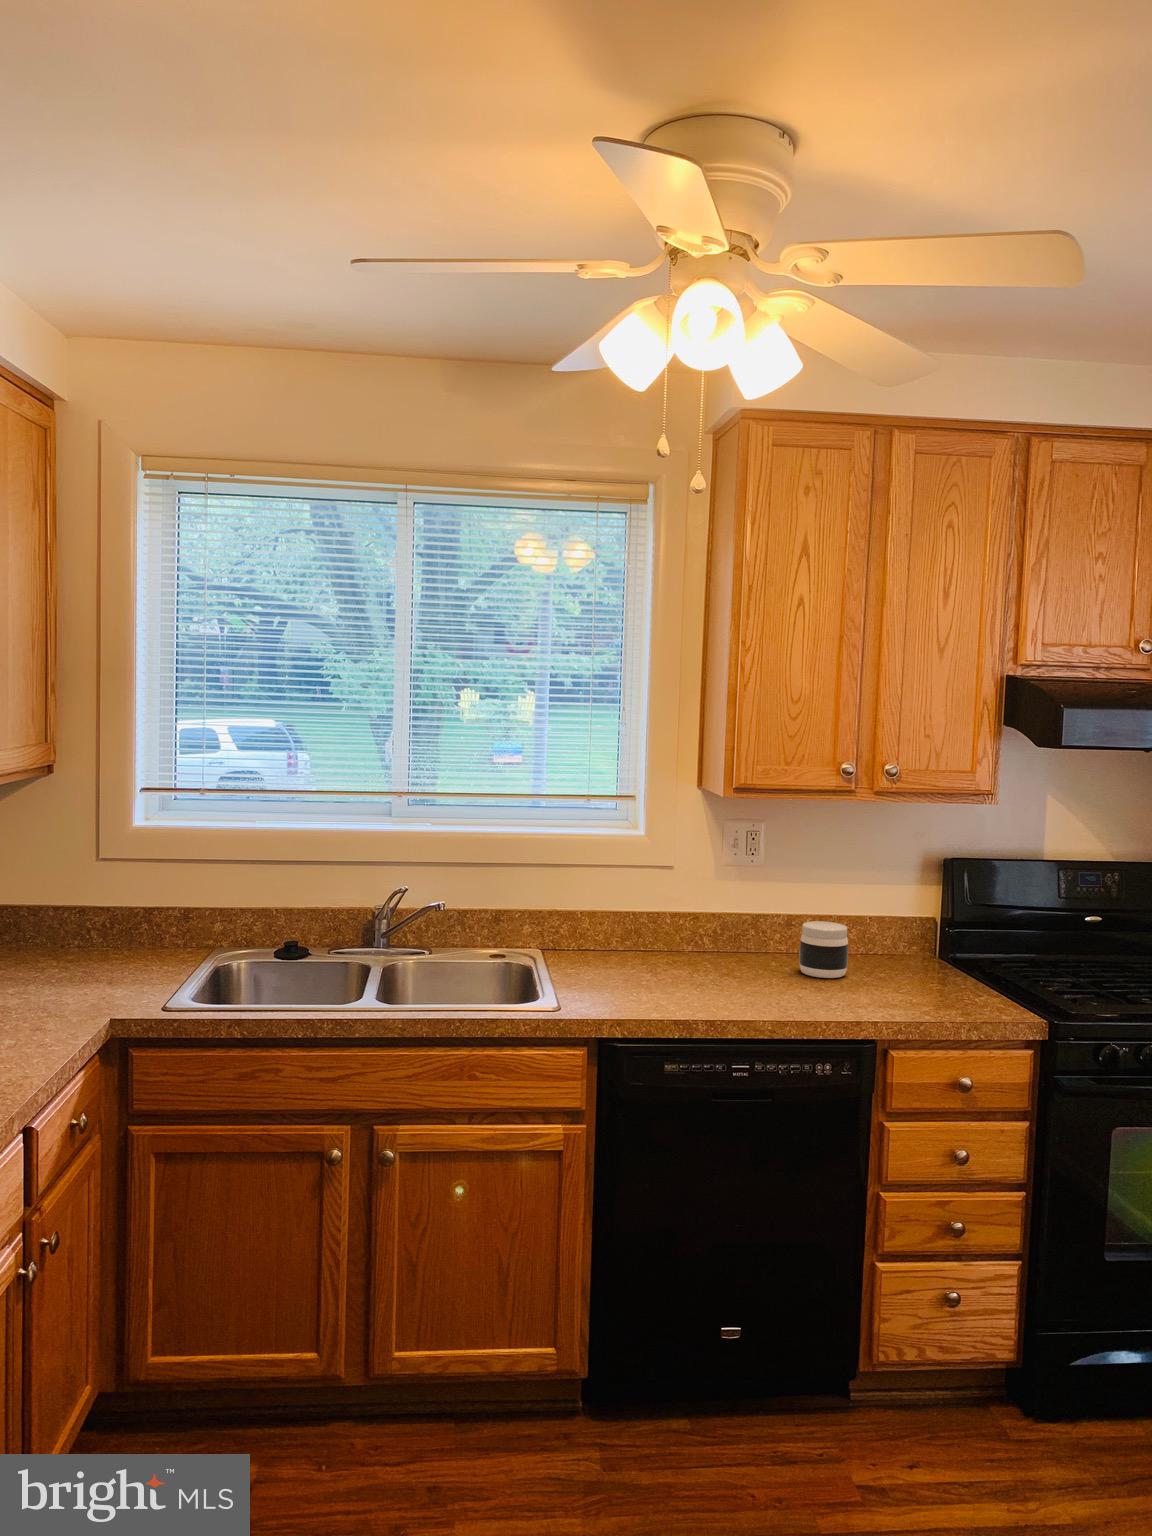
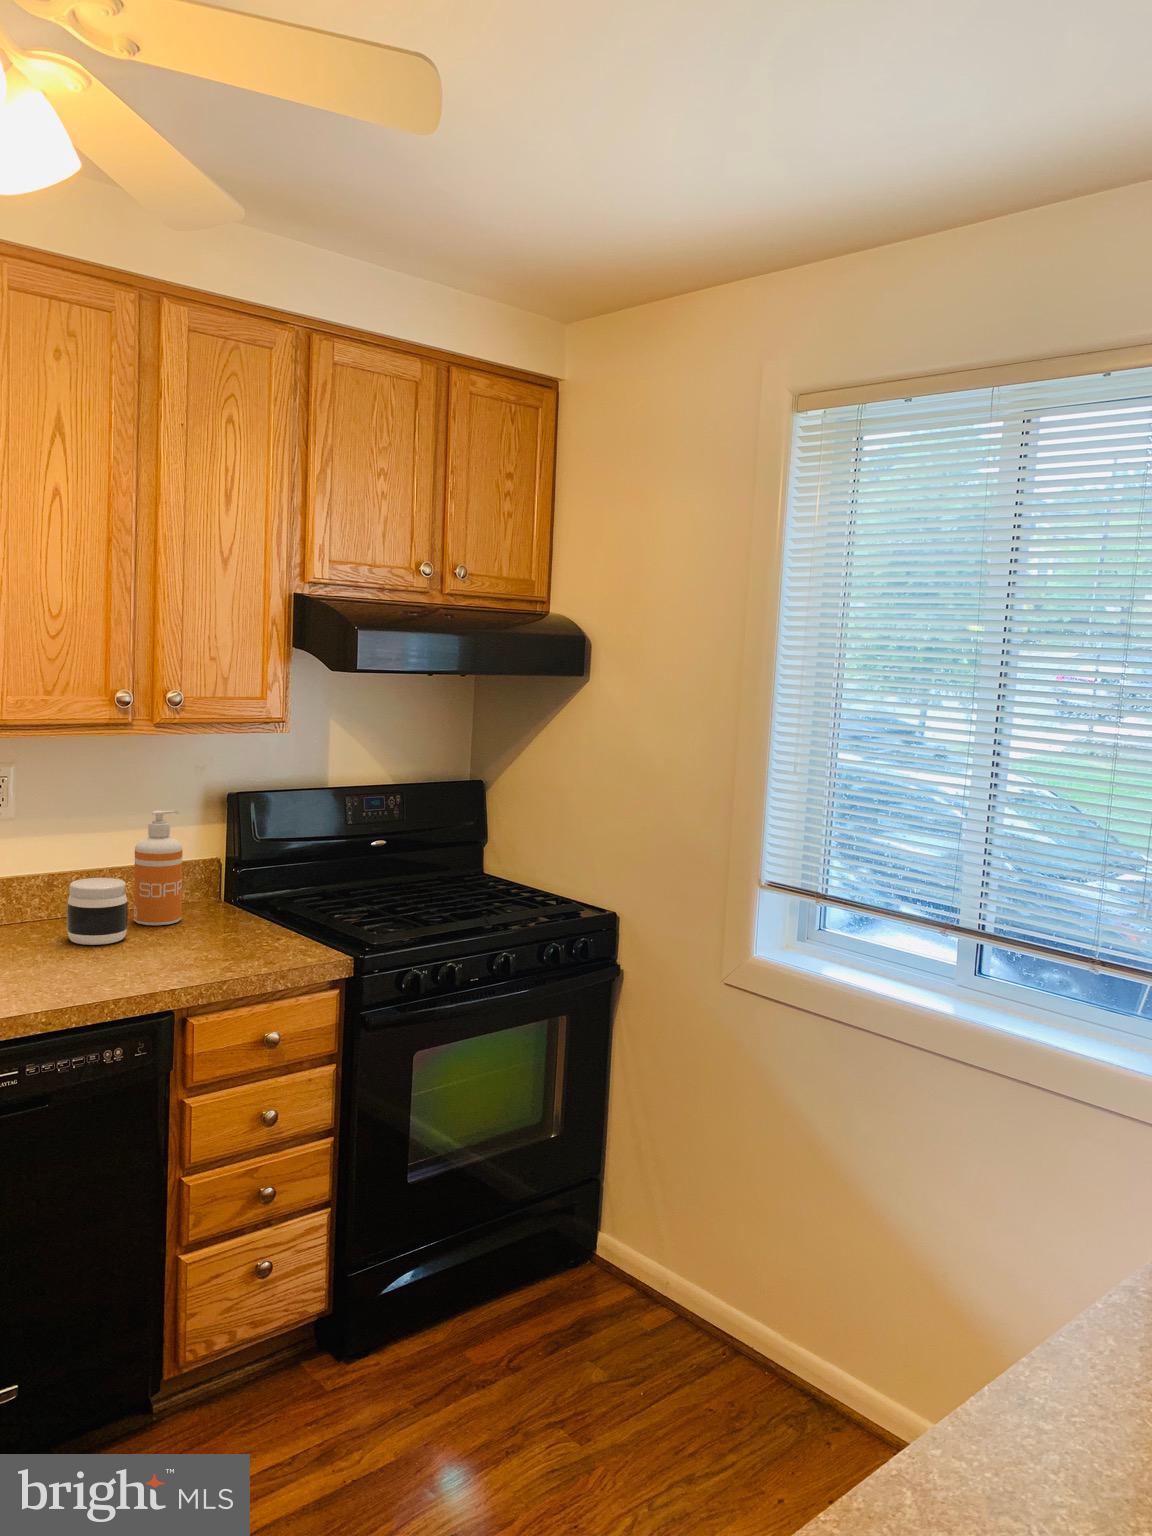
soap dispenser: none [855,869,897,969] -> present [134,810,182,925]

